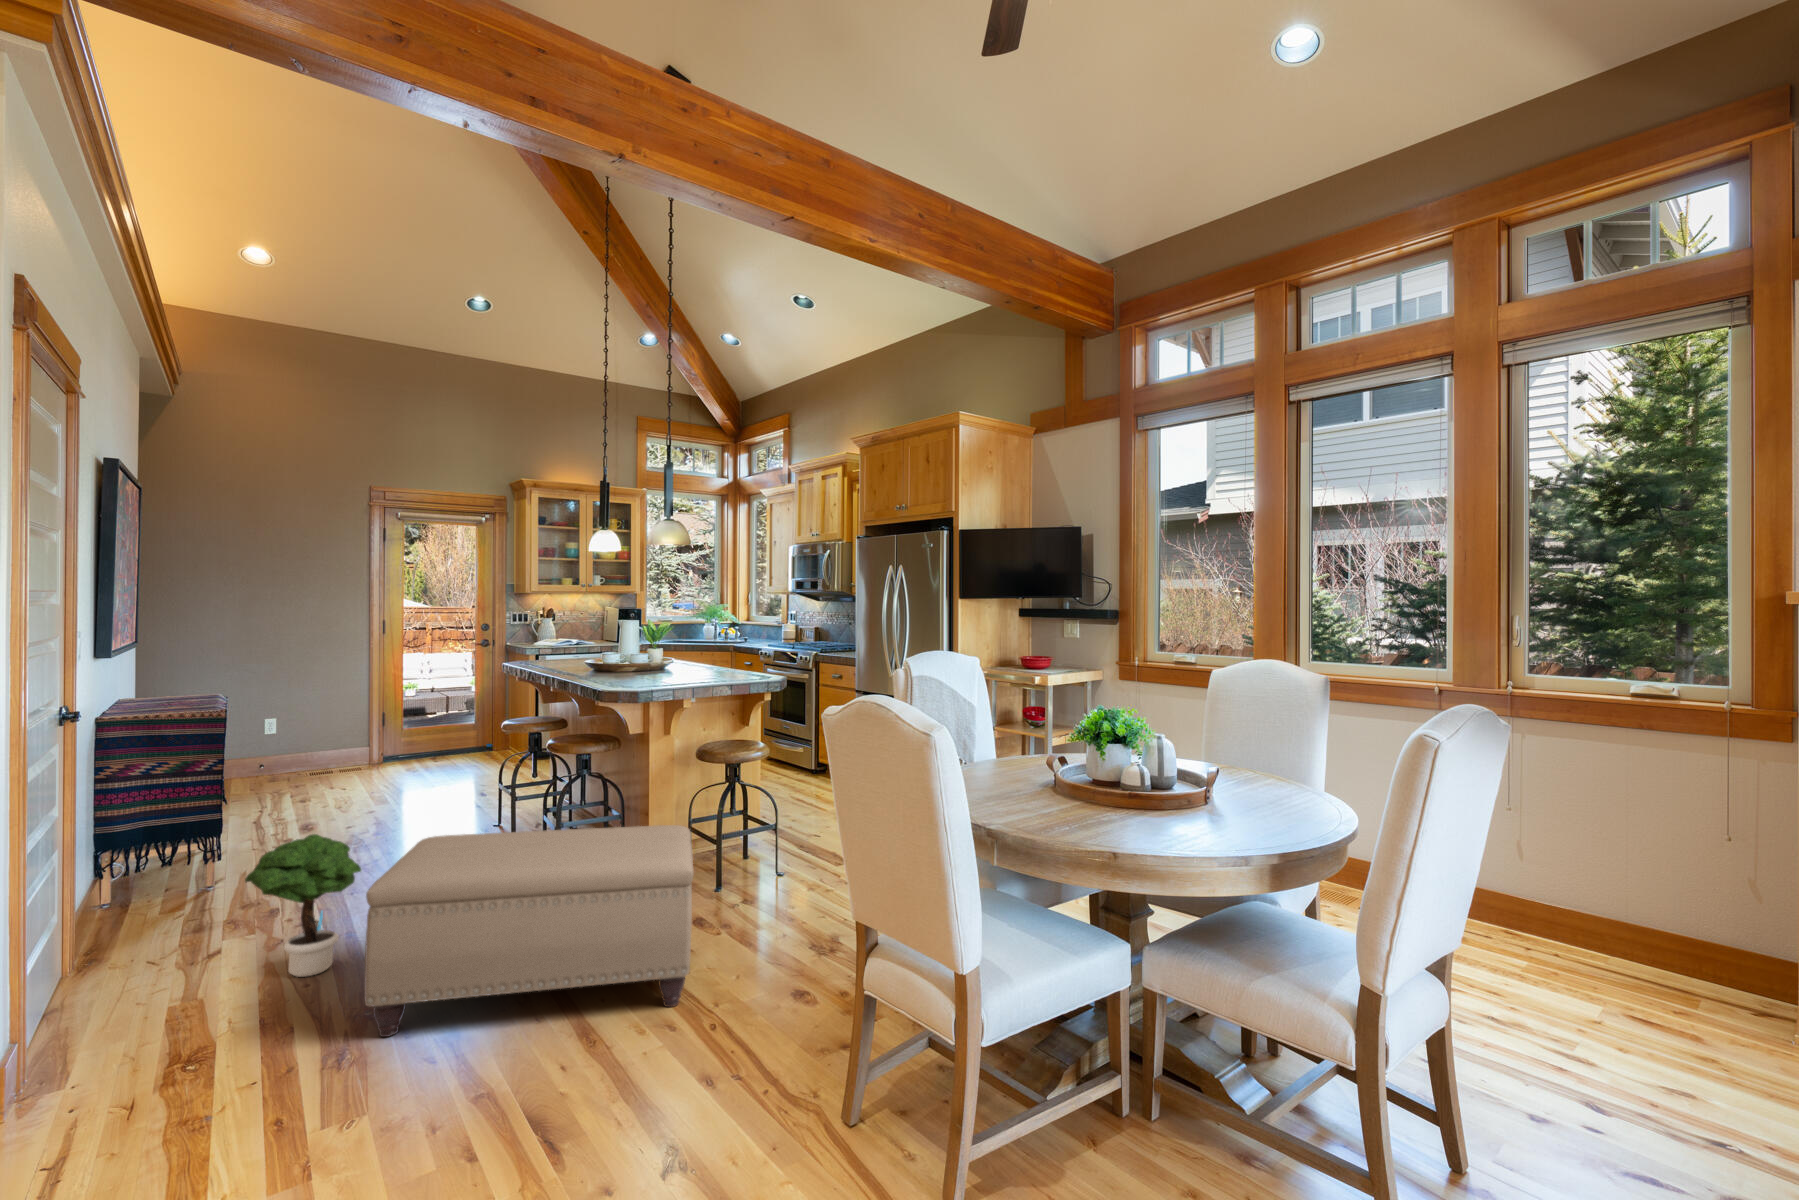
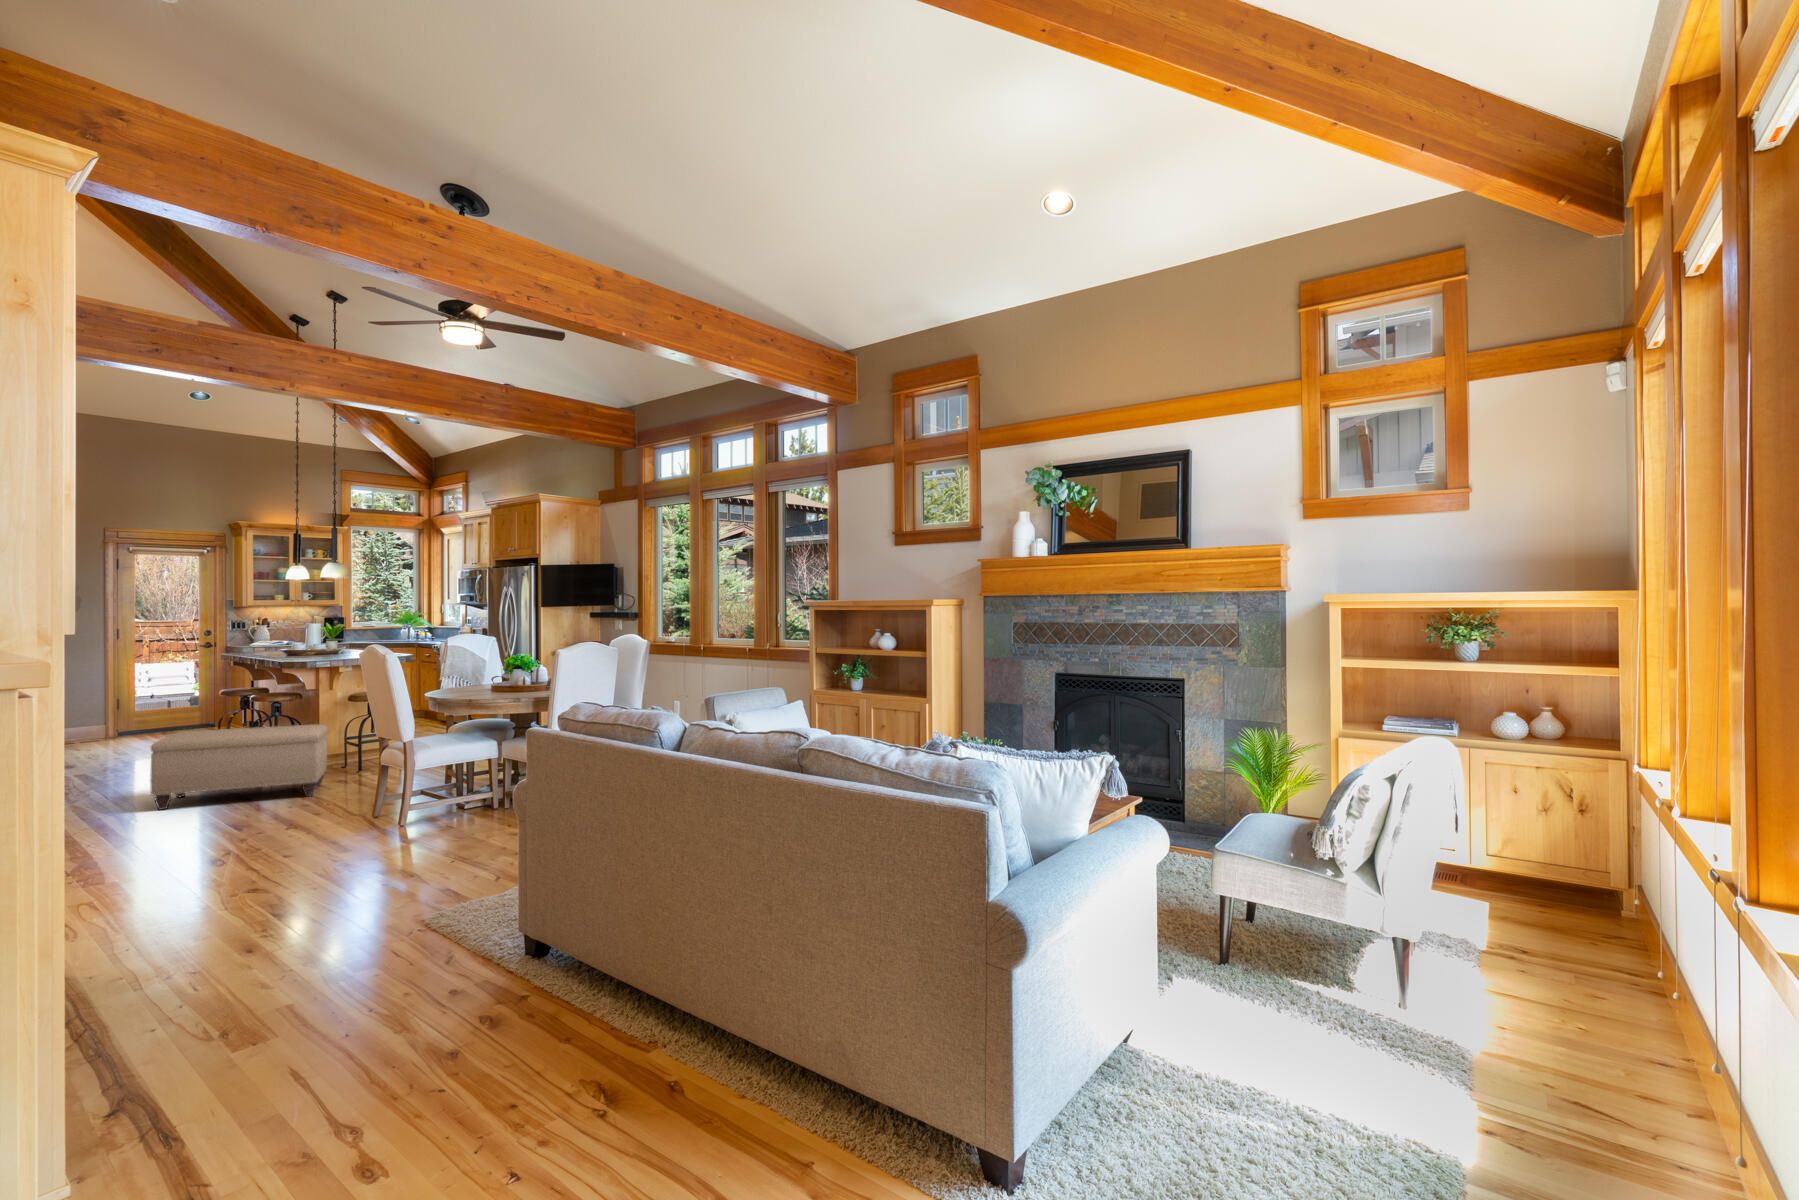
potted tree: present [245,834,361,977] -> none [77,733,141,802]

